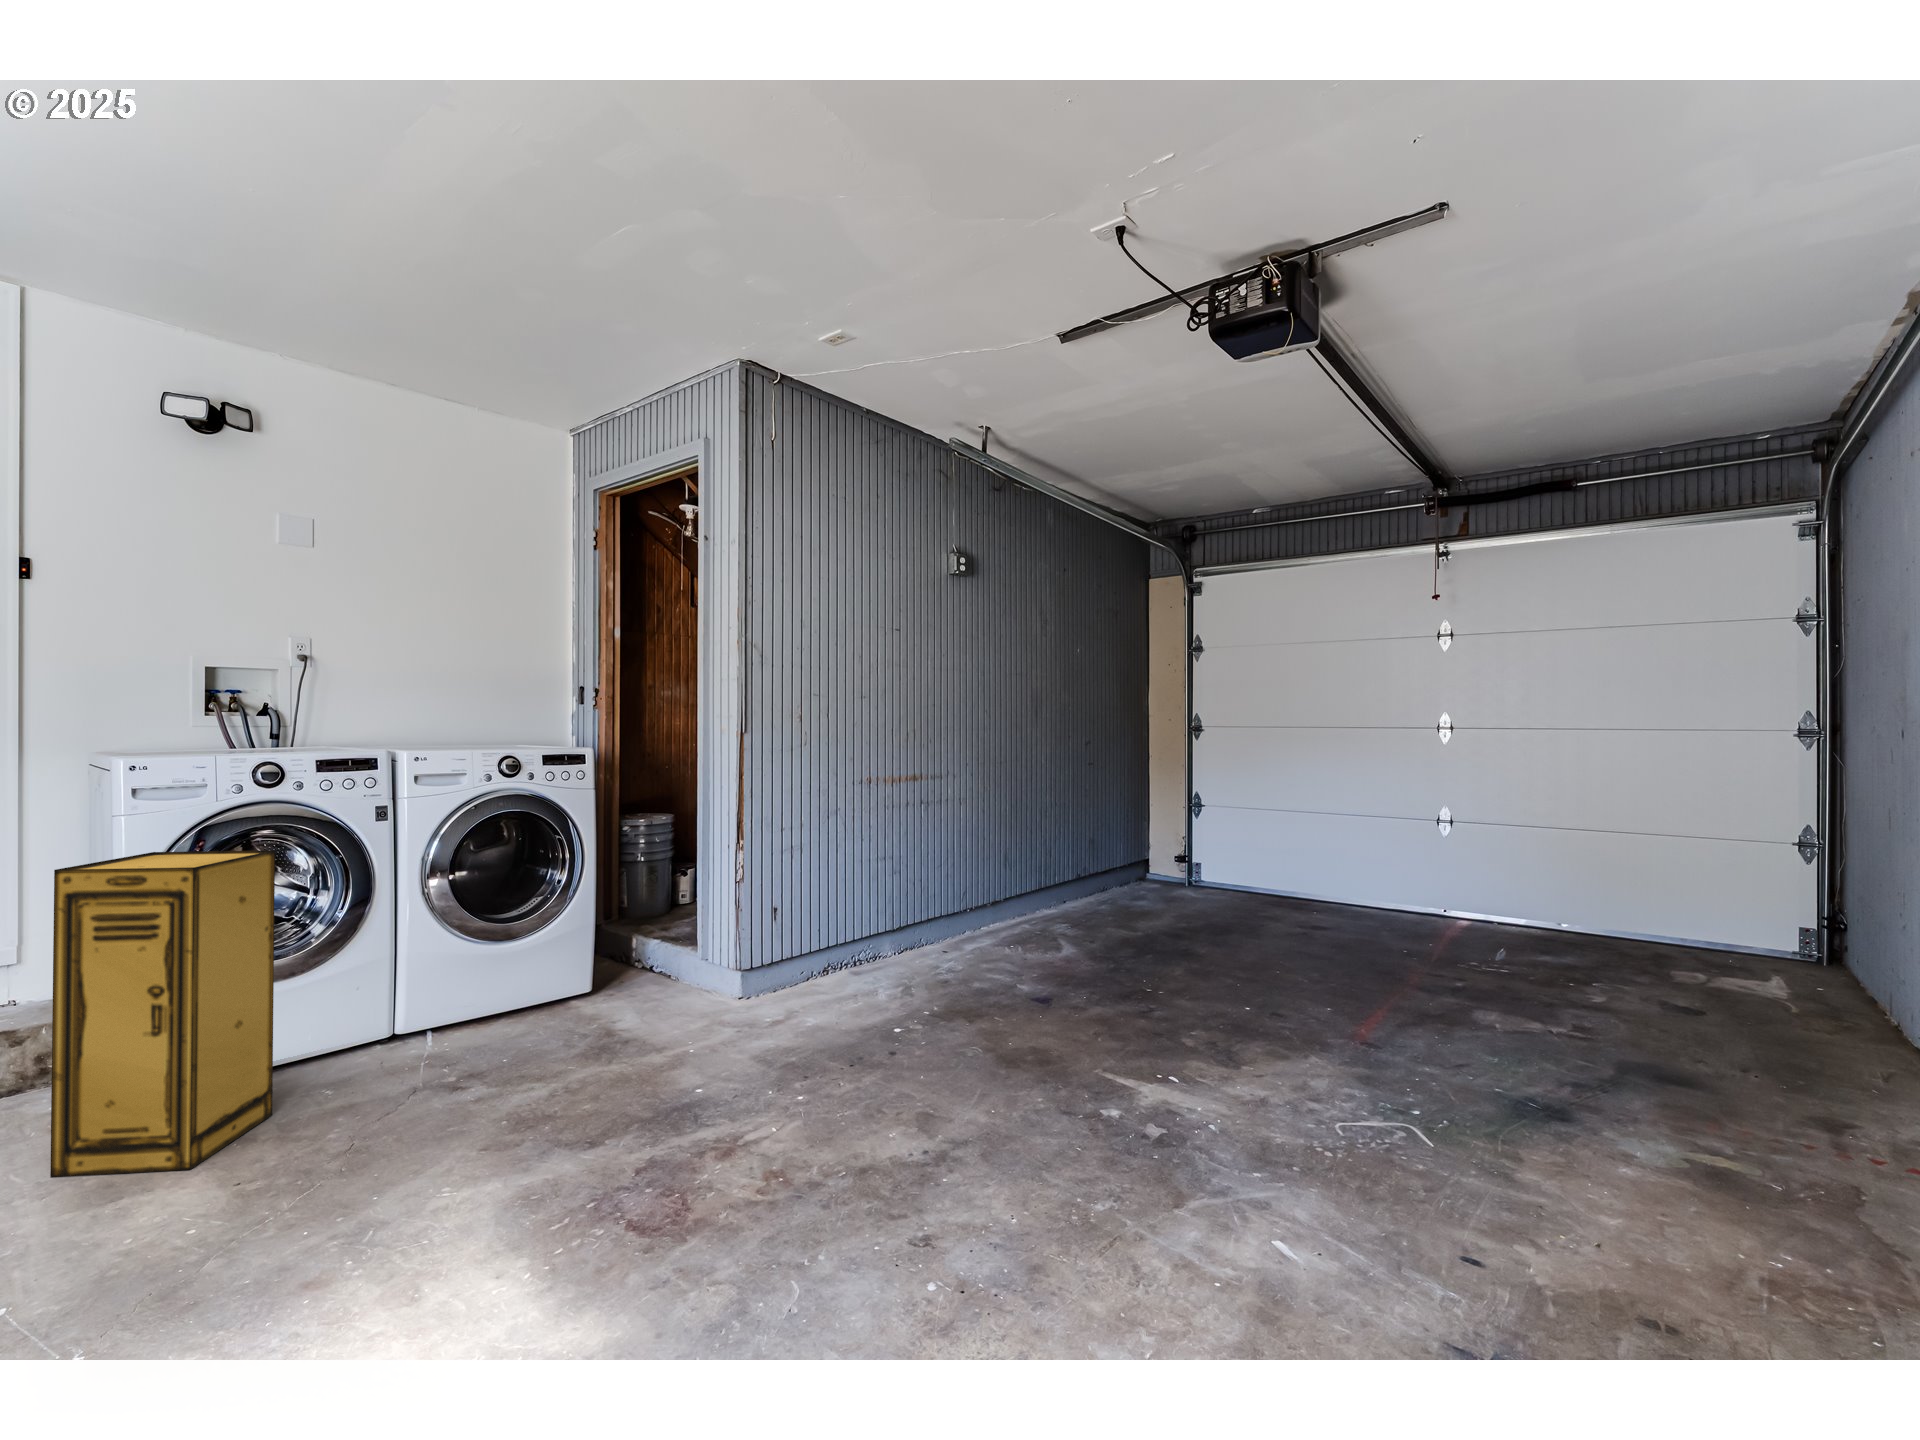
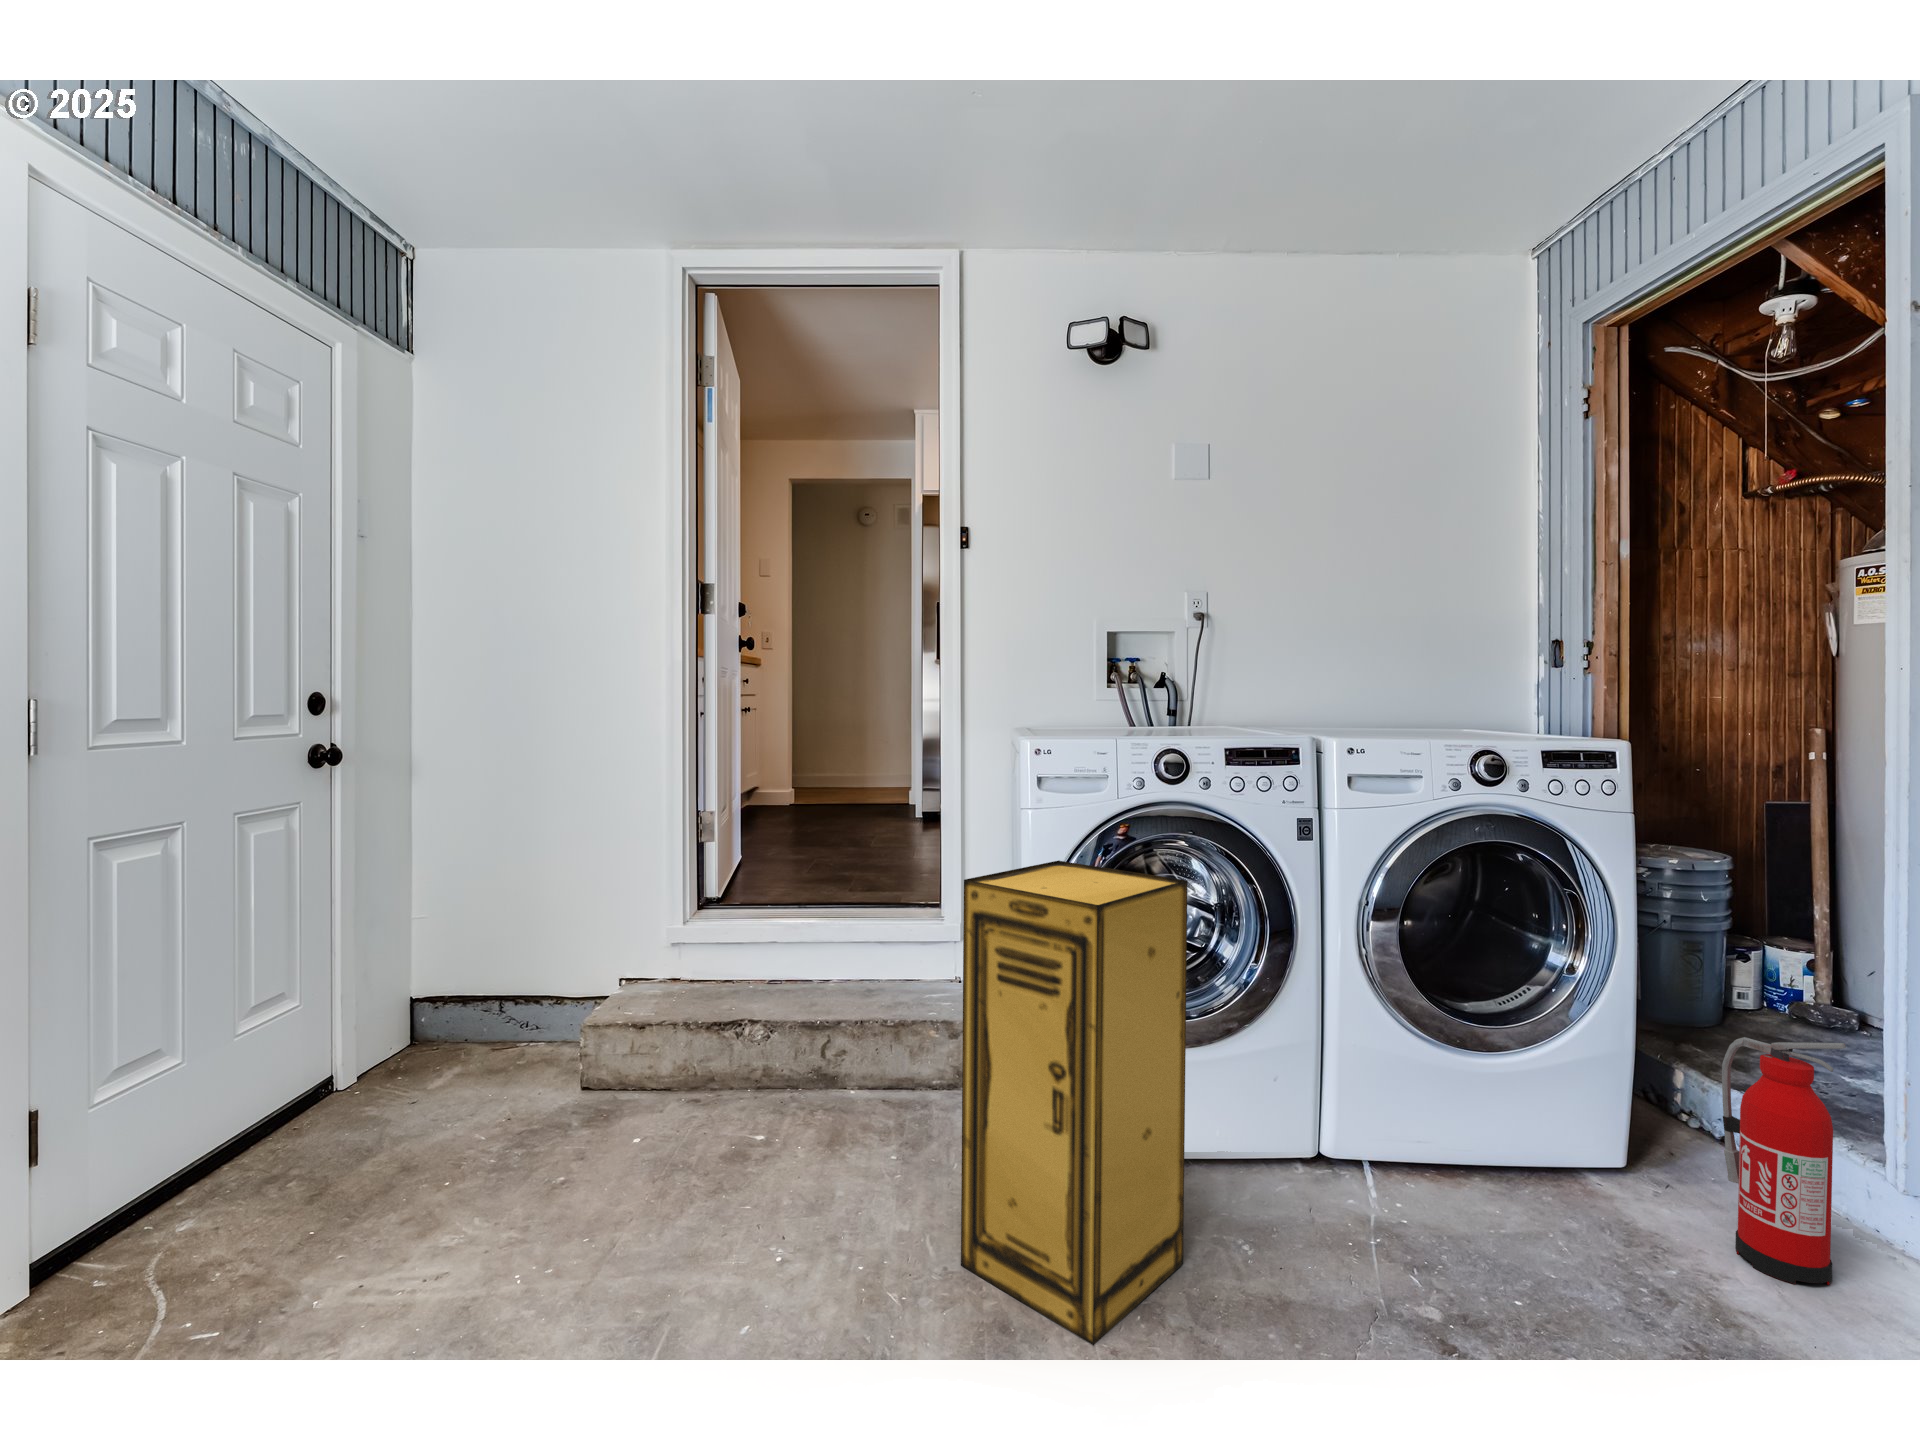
fire extinguisher: none [628,892,672,1016] -> present [1722,1037,1846,1285]

